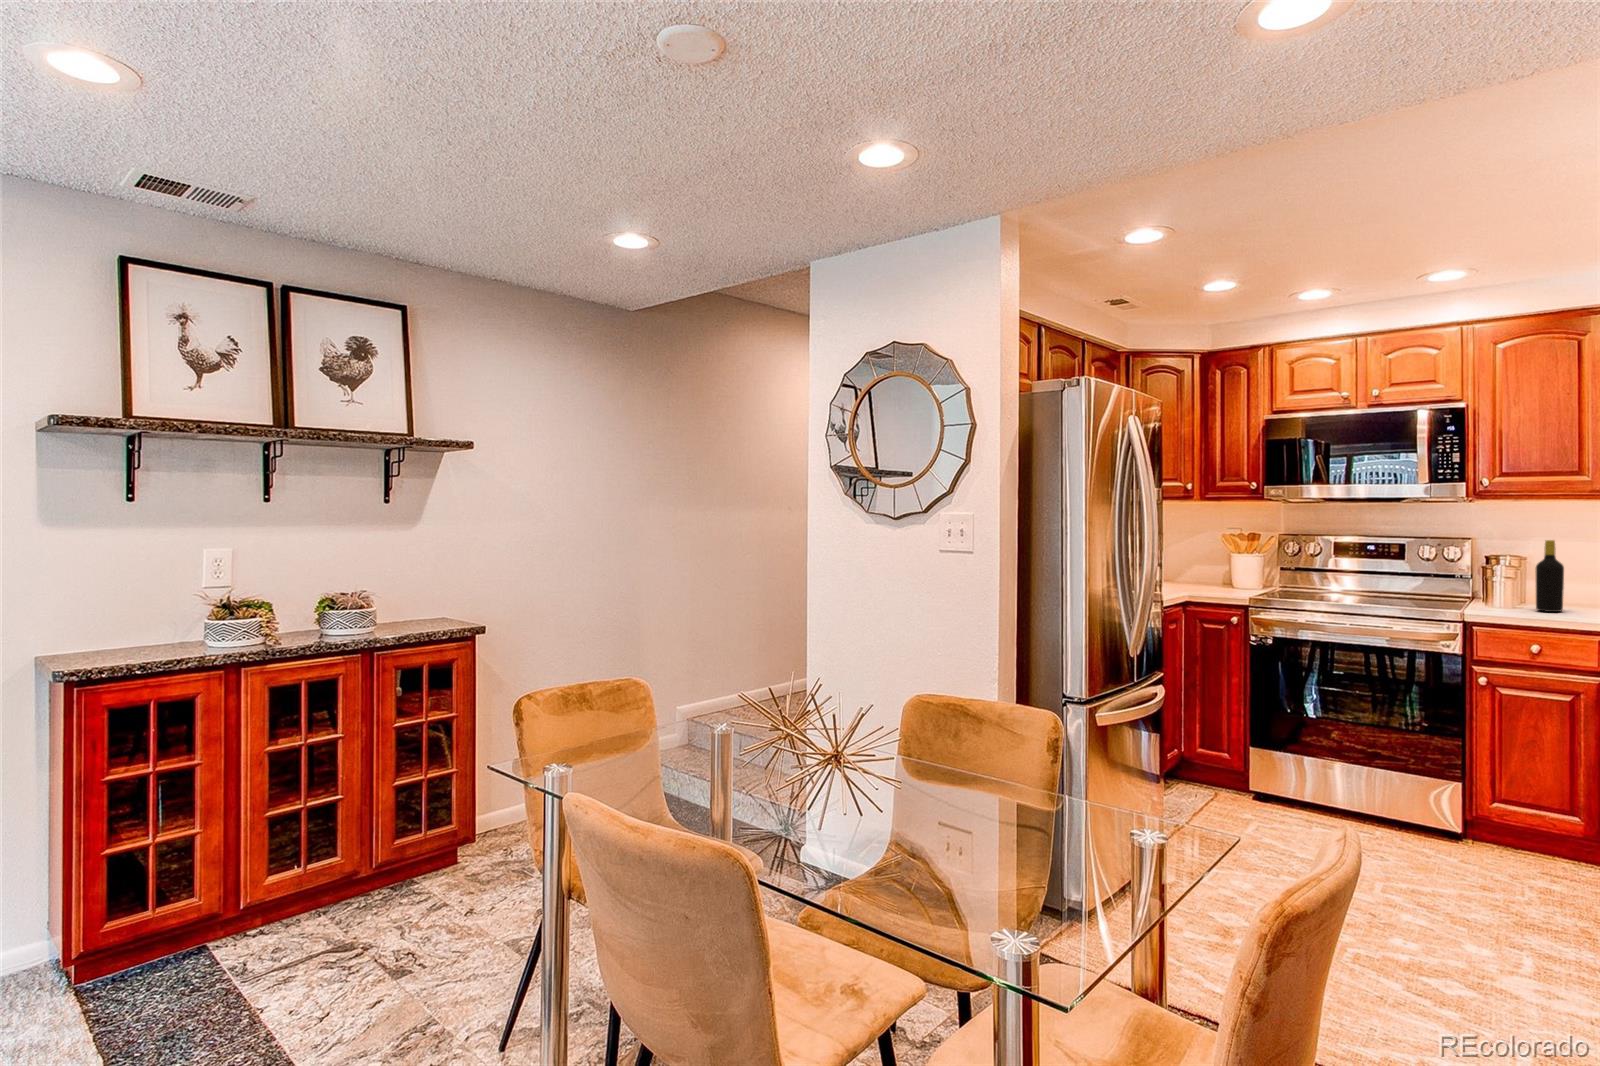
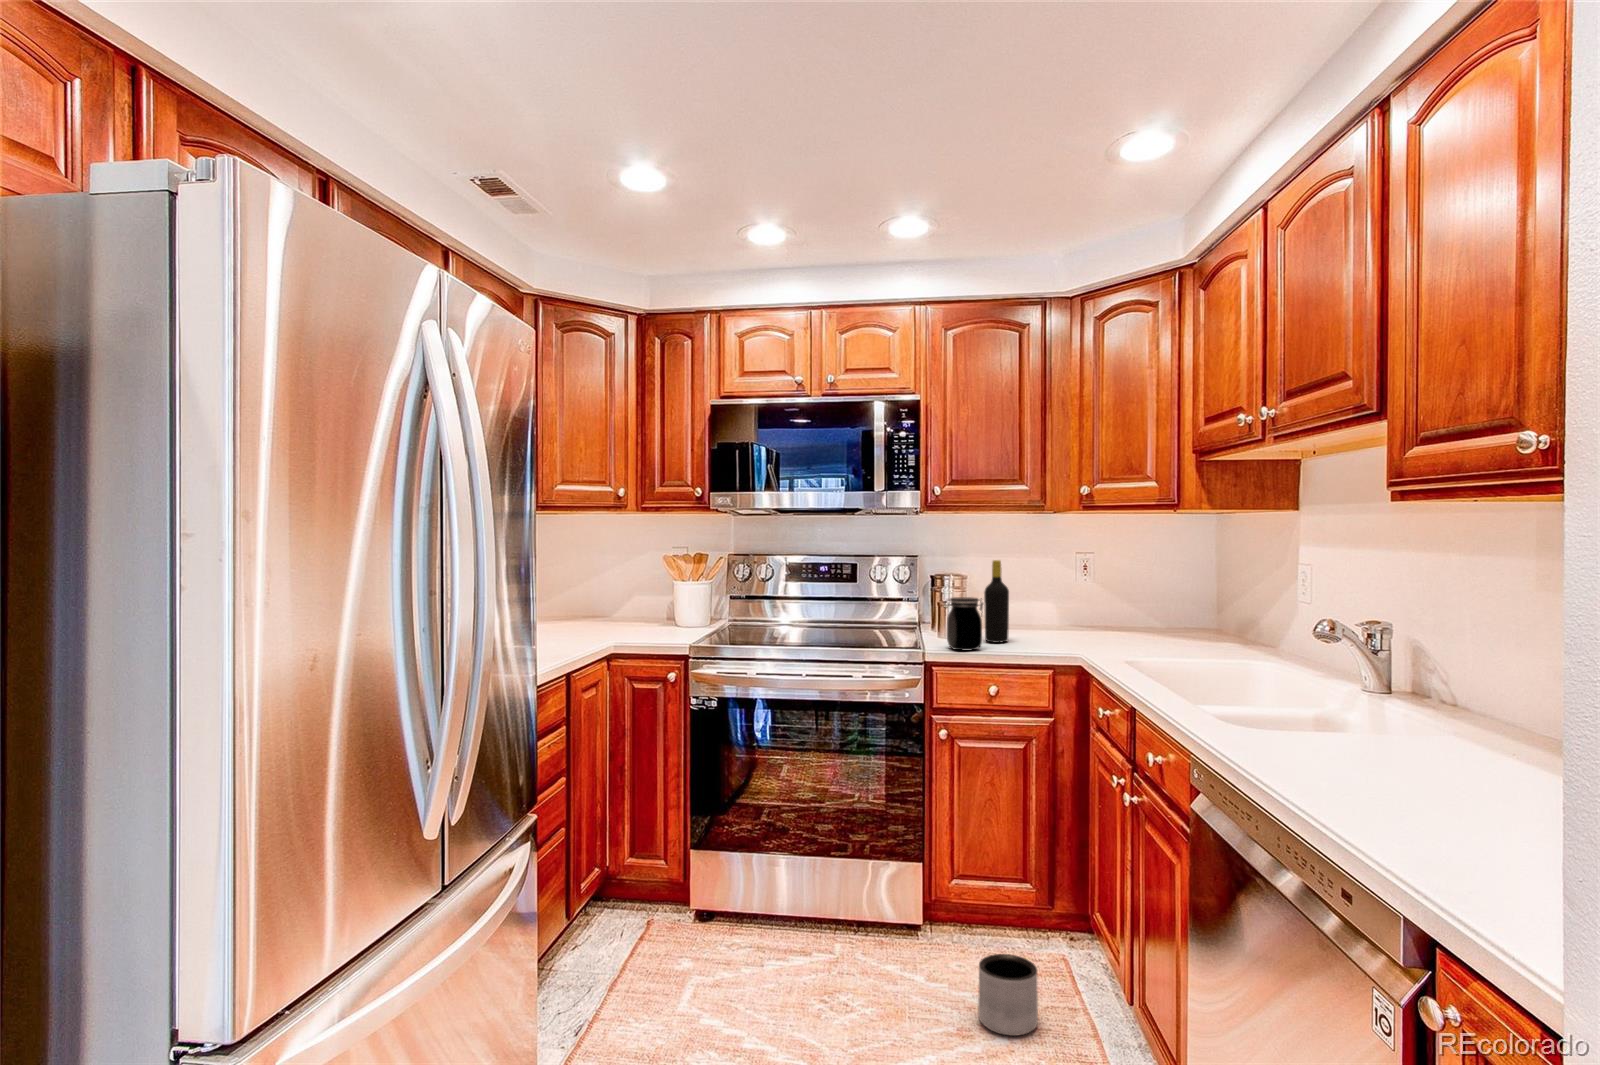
jar: none [1489,571,1532,615] -> present [946,597,983,650]
planter: none [1507,850,1568,912] -> present [978,954,1038,1036]

